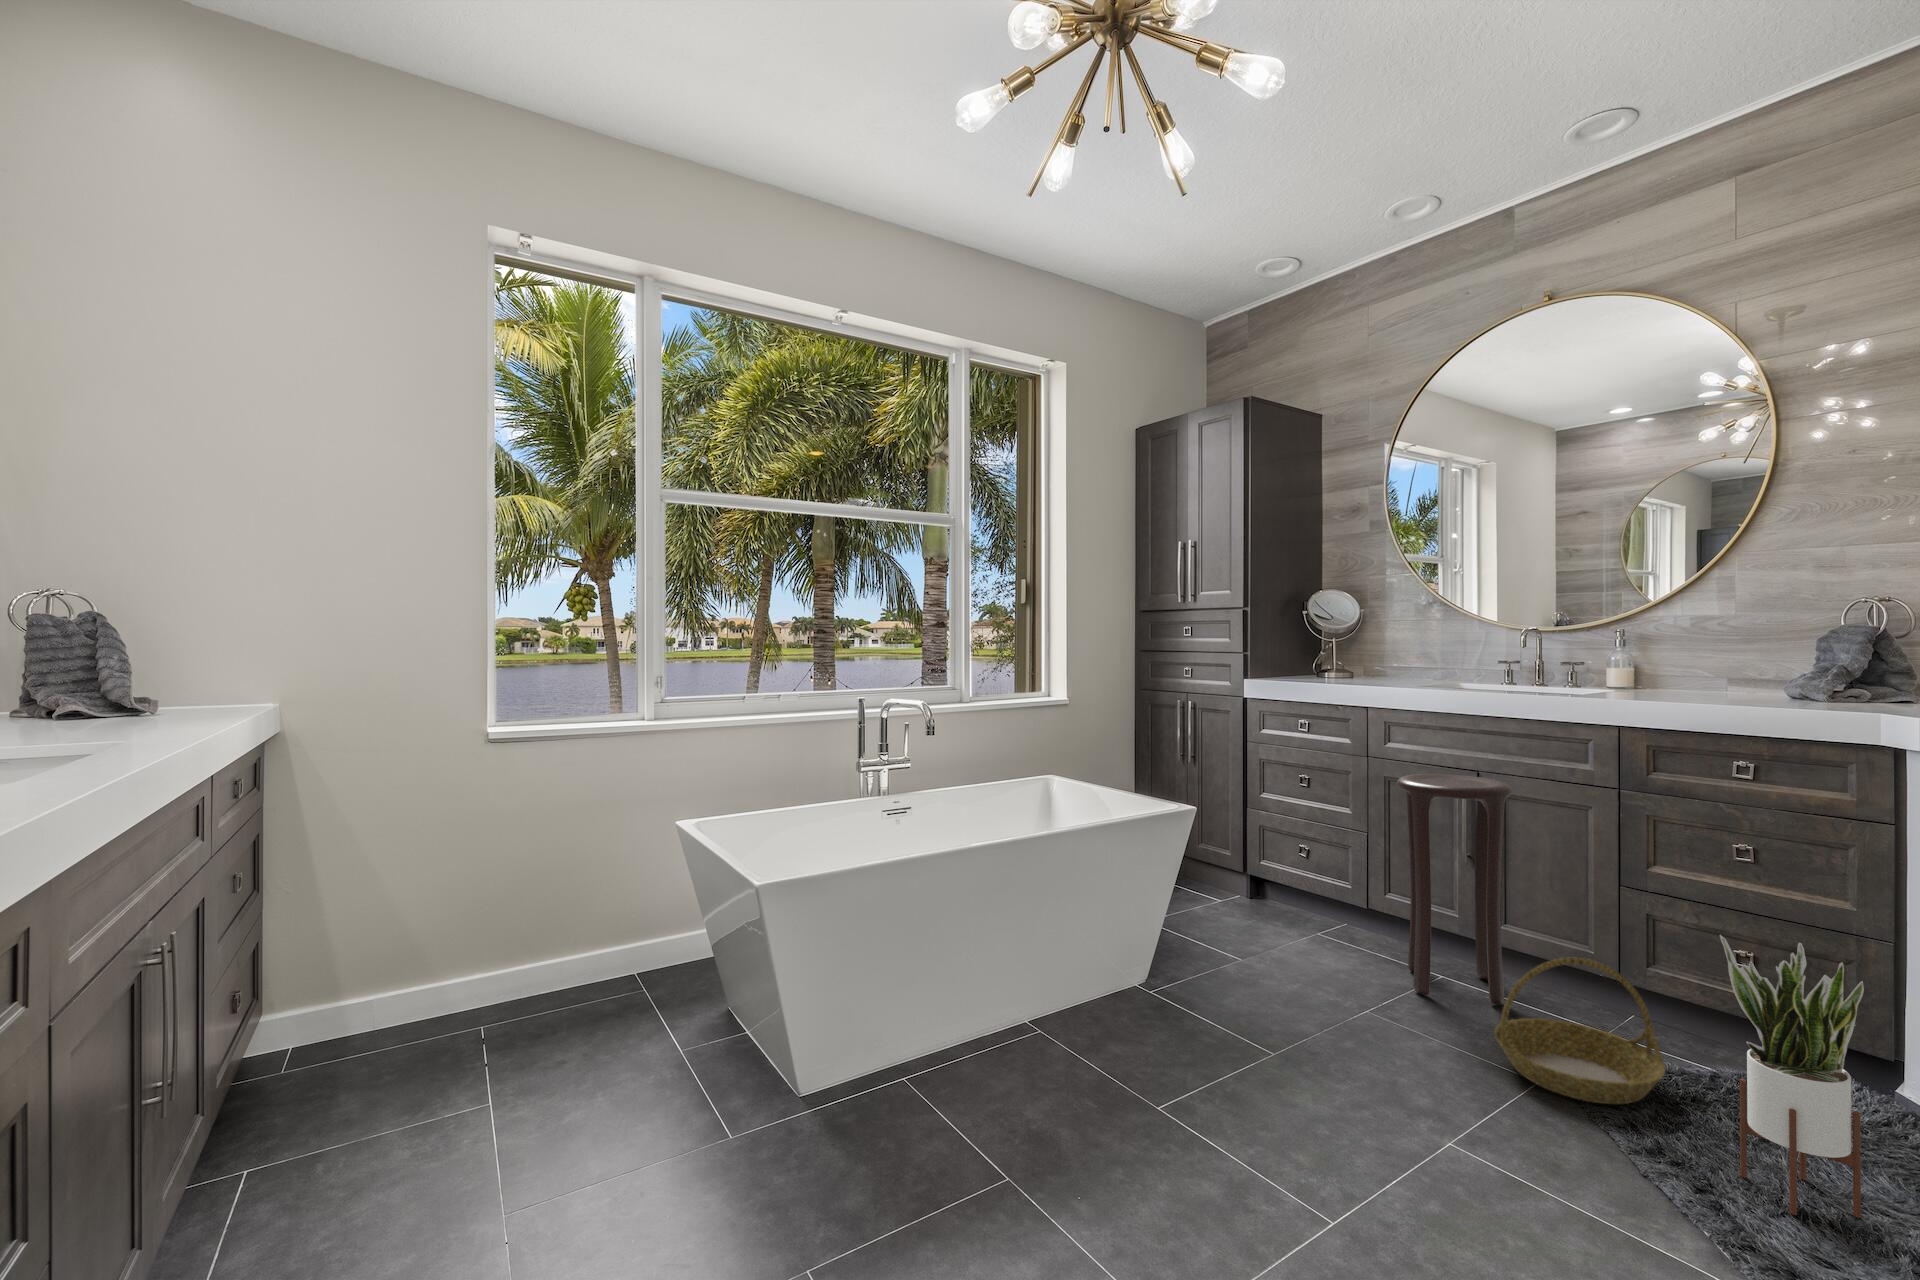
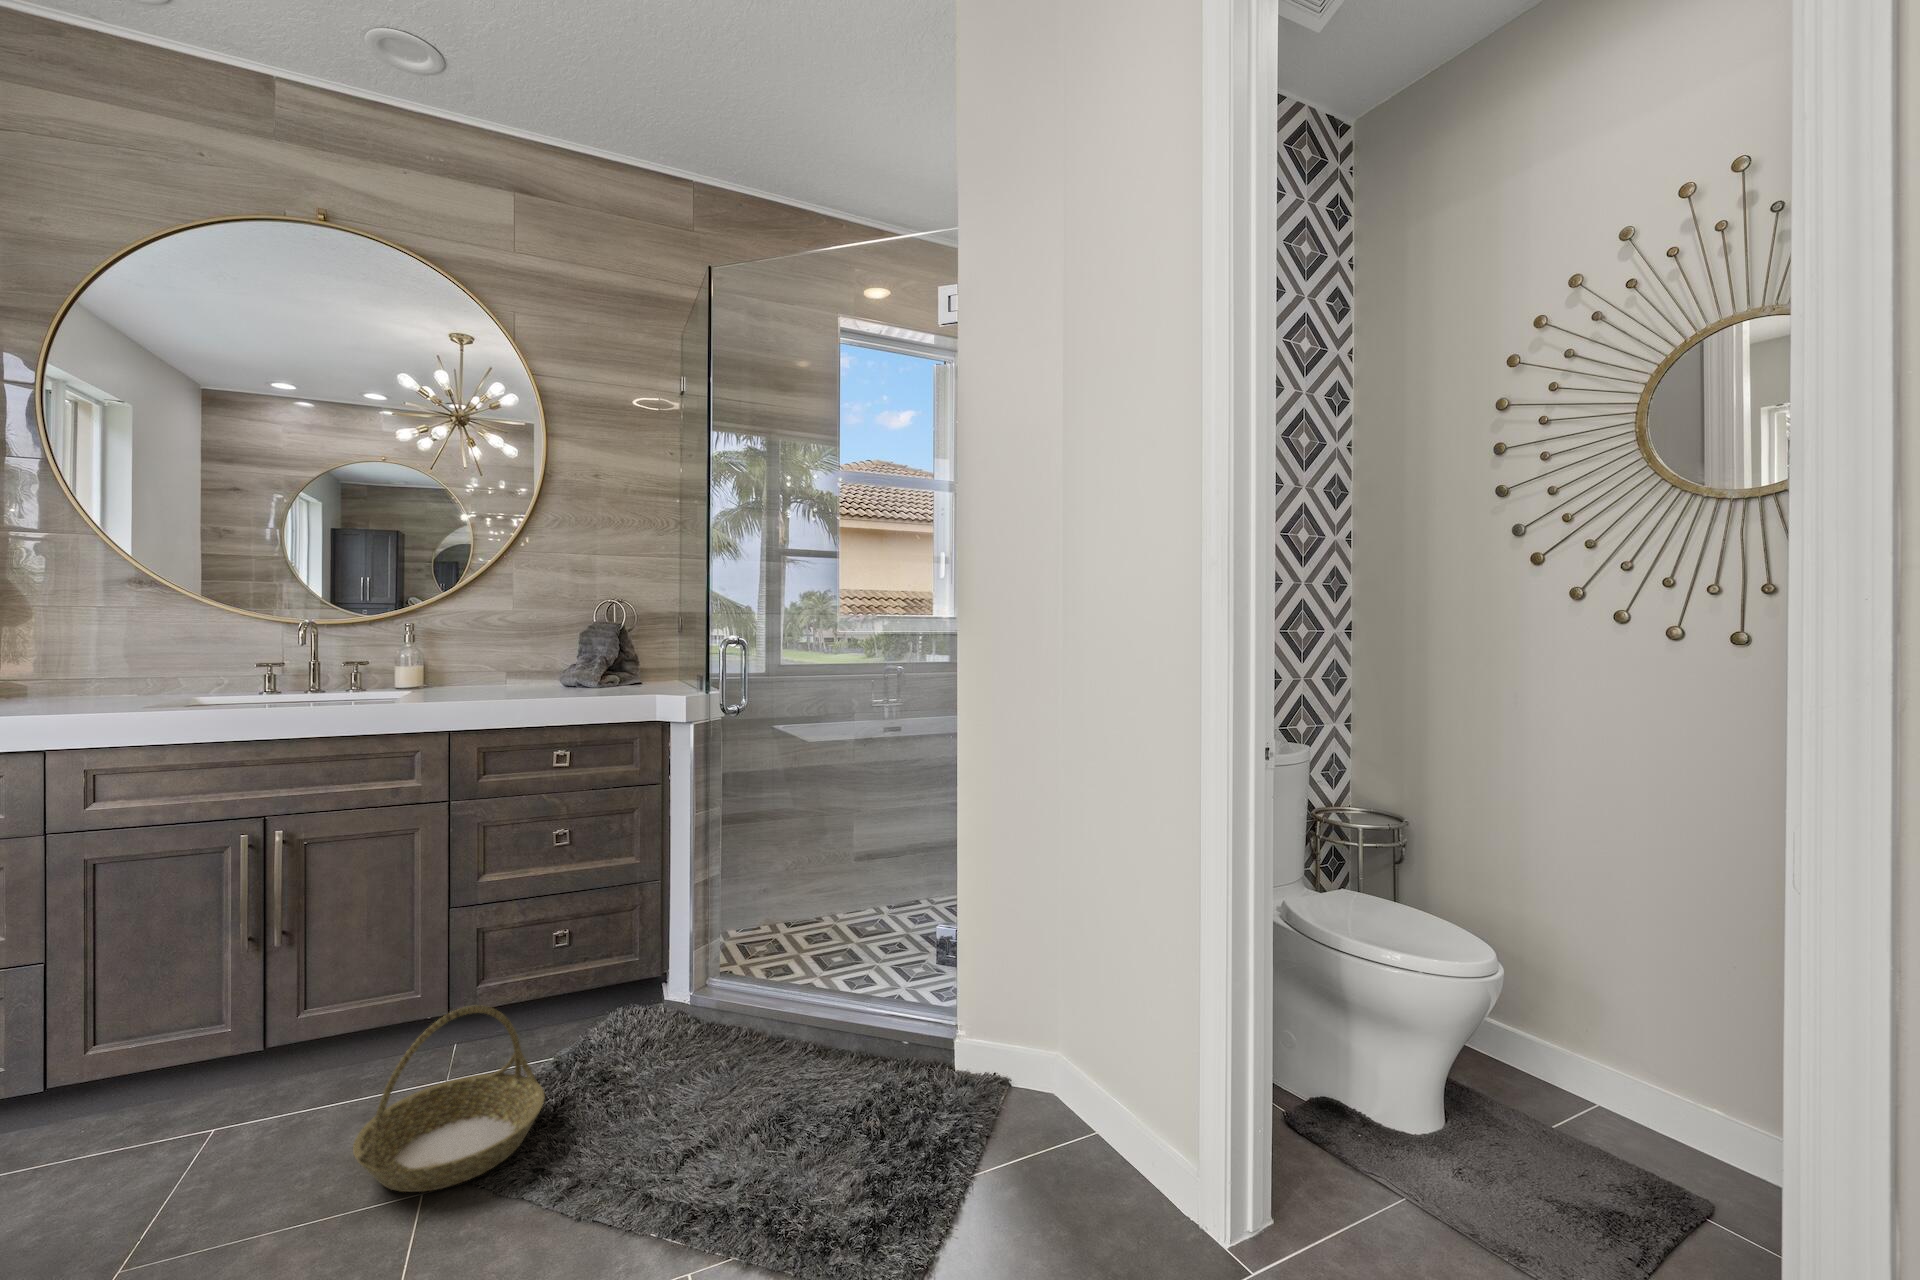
stool: present [1397,774,1513,1005] -> none [139,822,326,1160]
potted plant: present [1720,935,1864,1218] -> none [625,913,718,1164]

